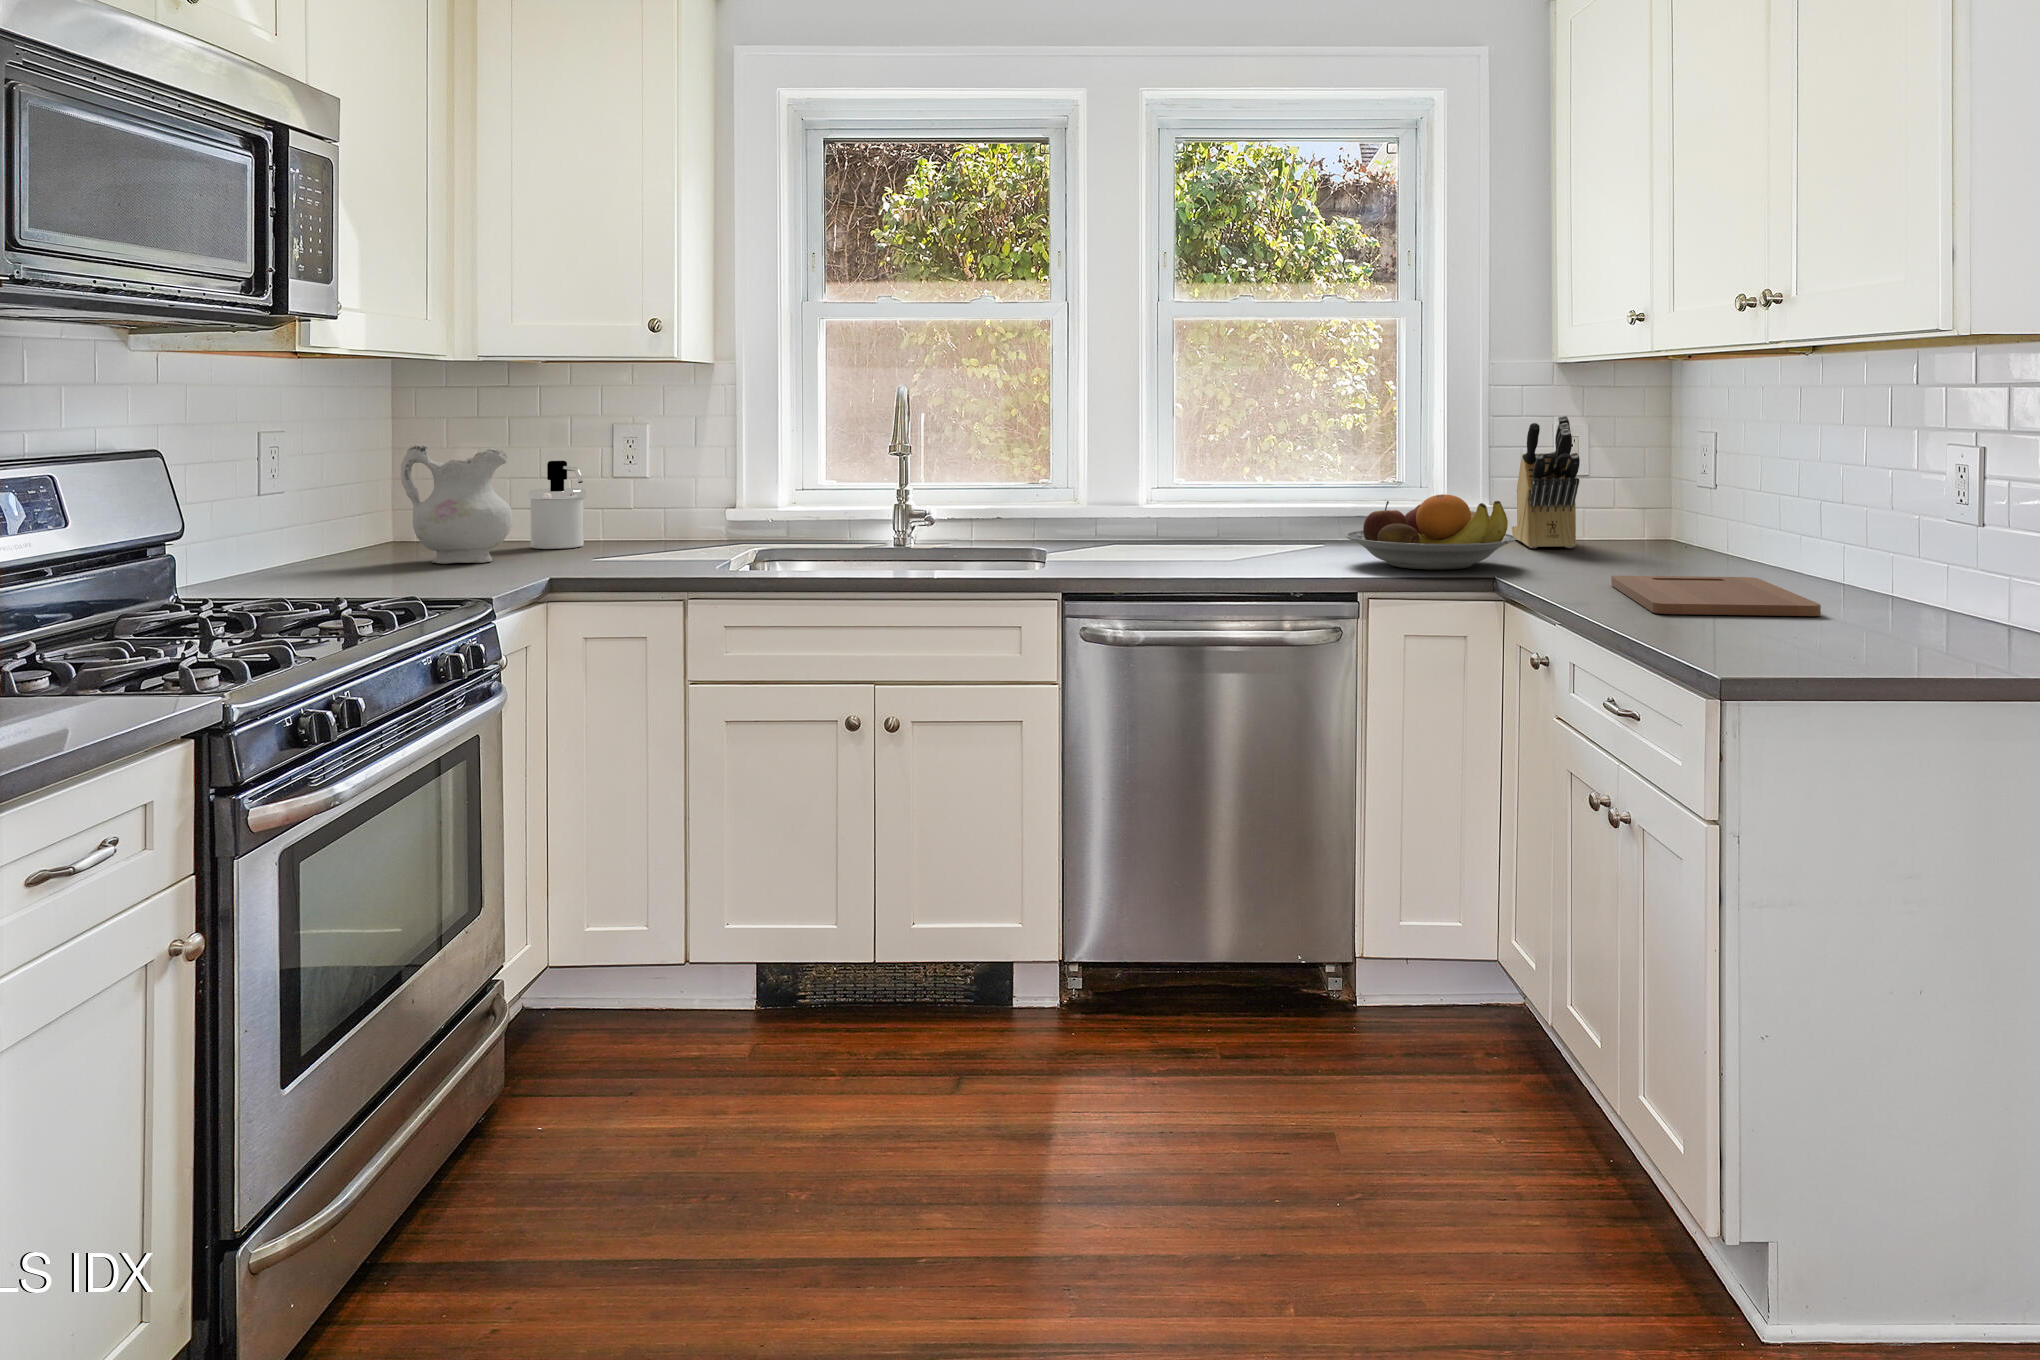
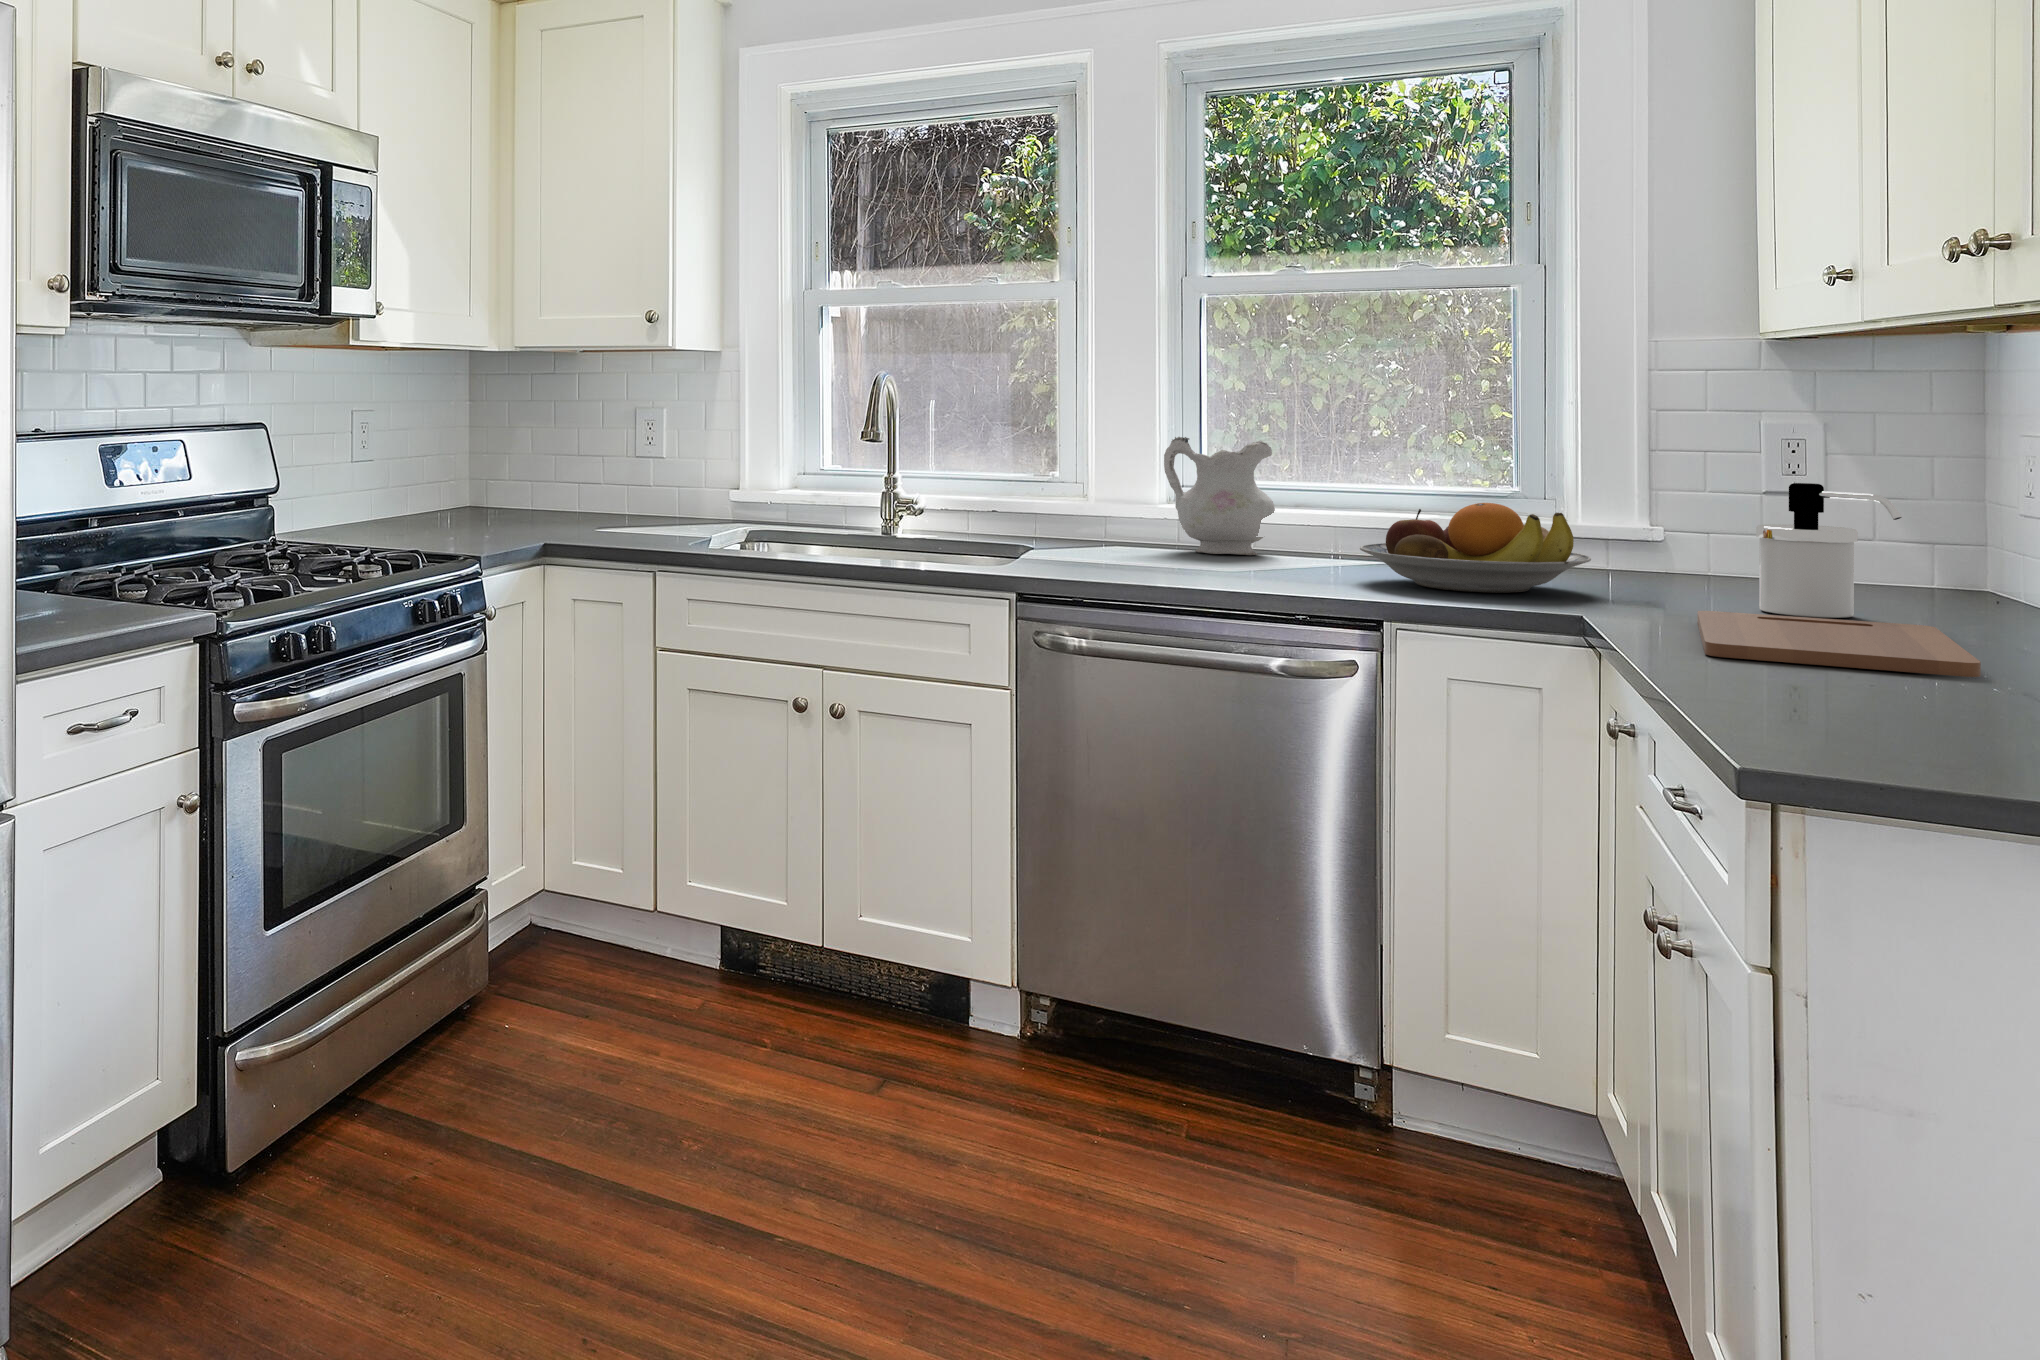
knife block: present [1512,415,1580,548] -> none [1642,411,1718,580]
ceramic pitcher: present [401,445,512,564] -> present [1164,437,1275,555]
soap dispenser: present [529,461,586,549] -> present [1756,483,1902,618]

